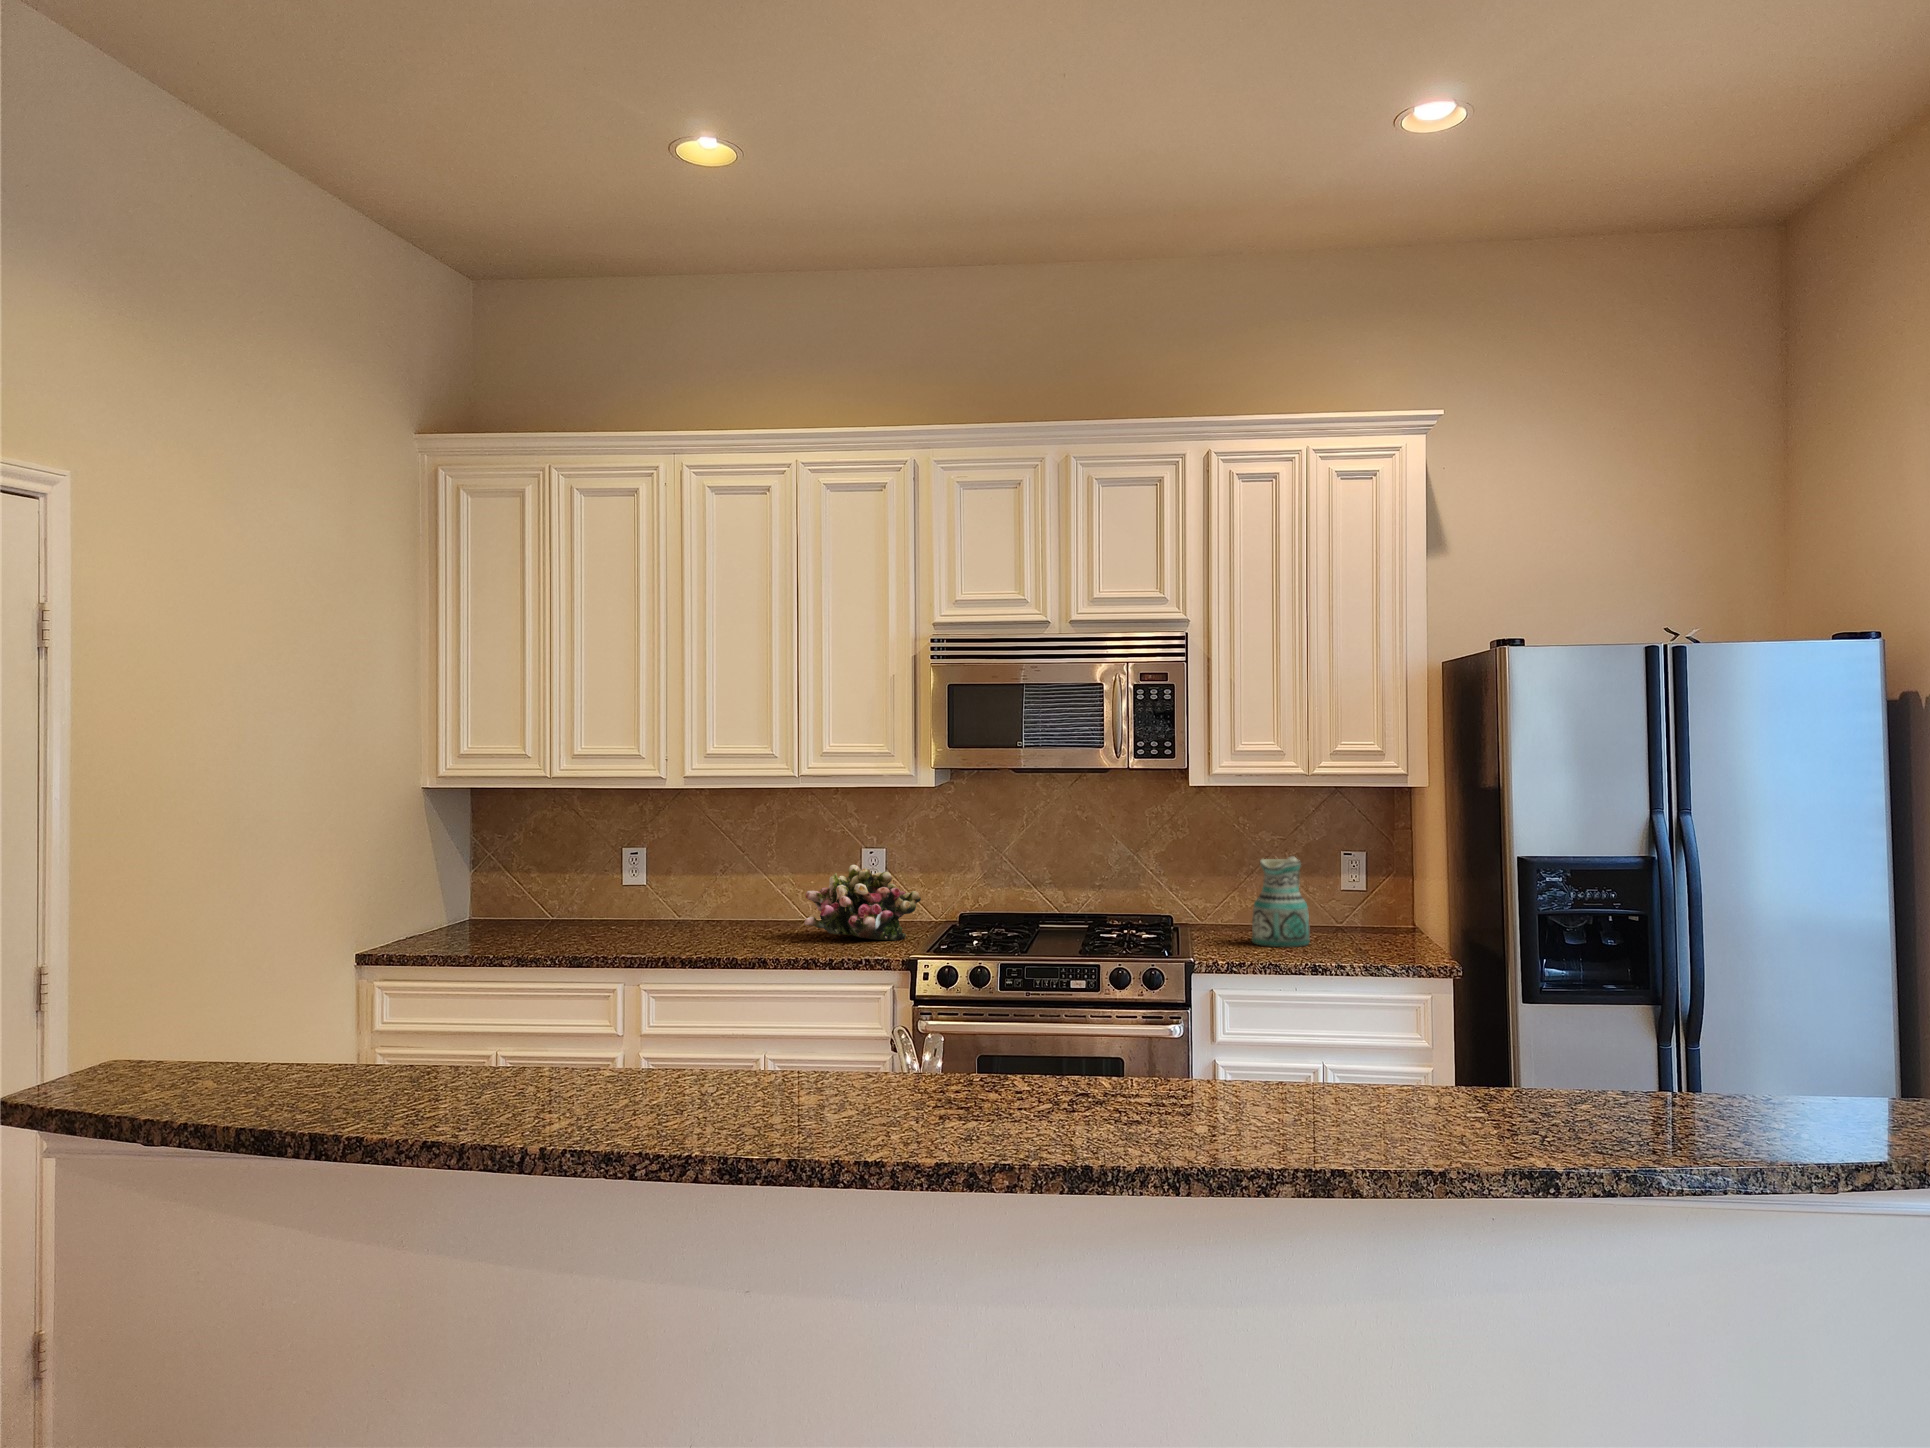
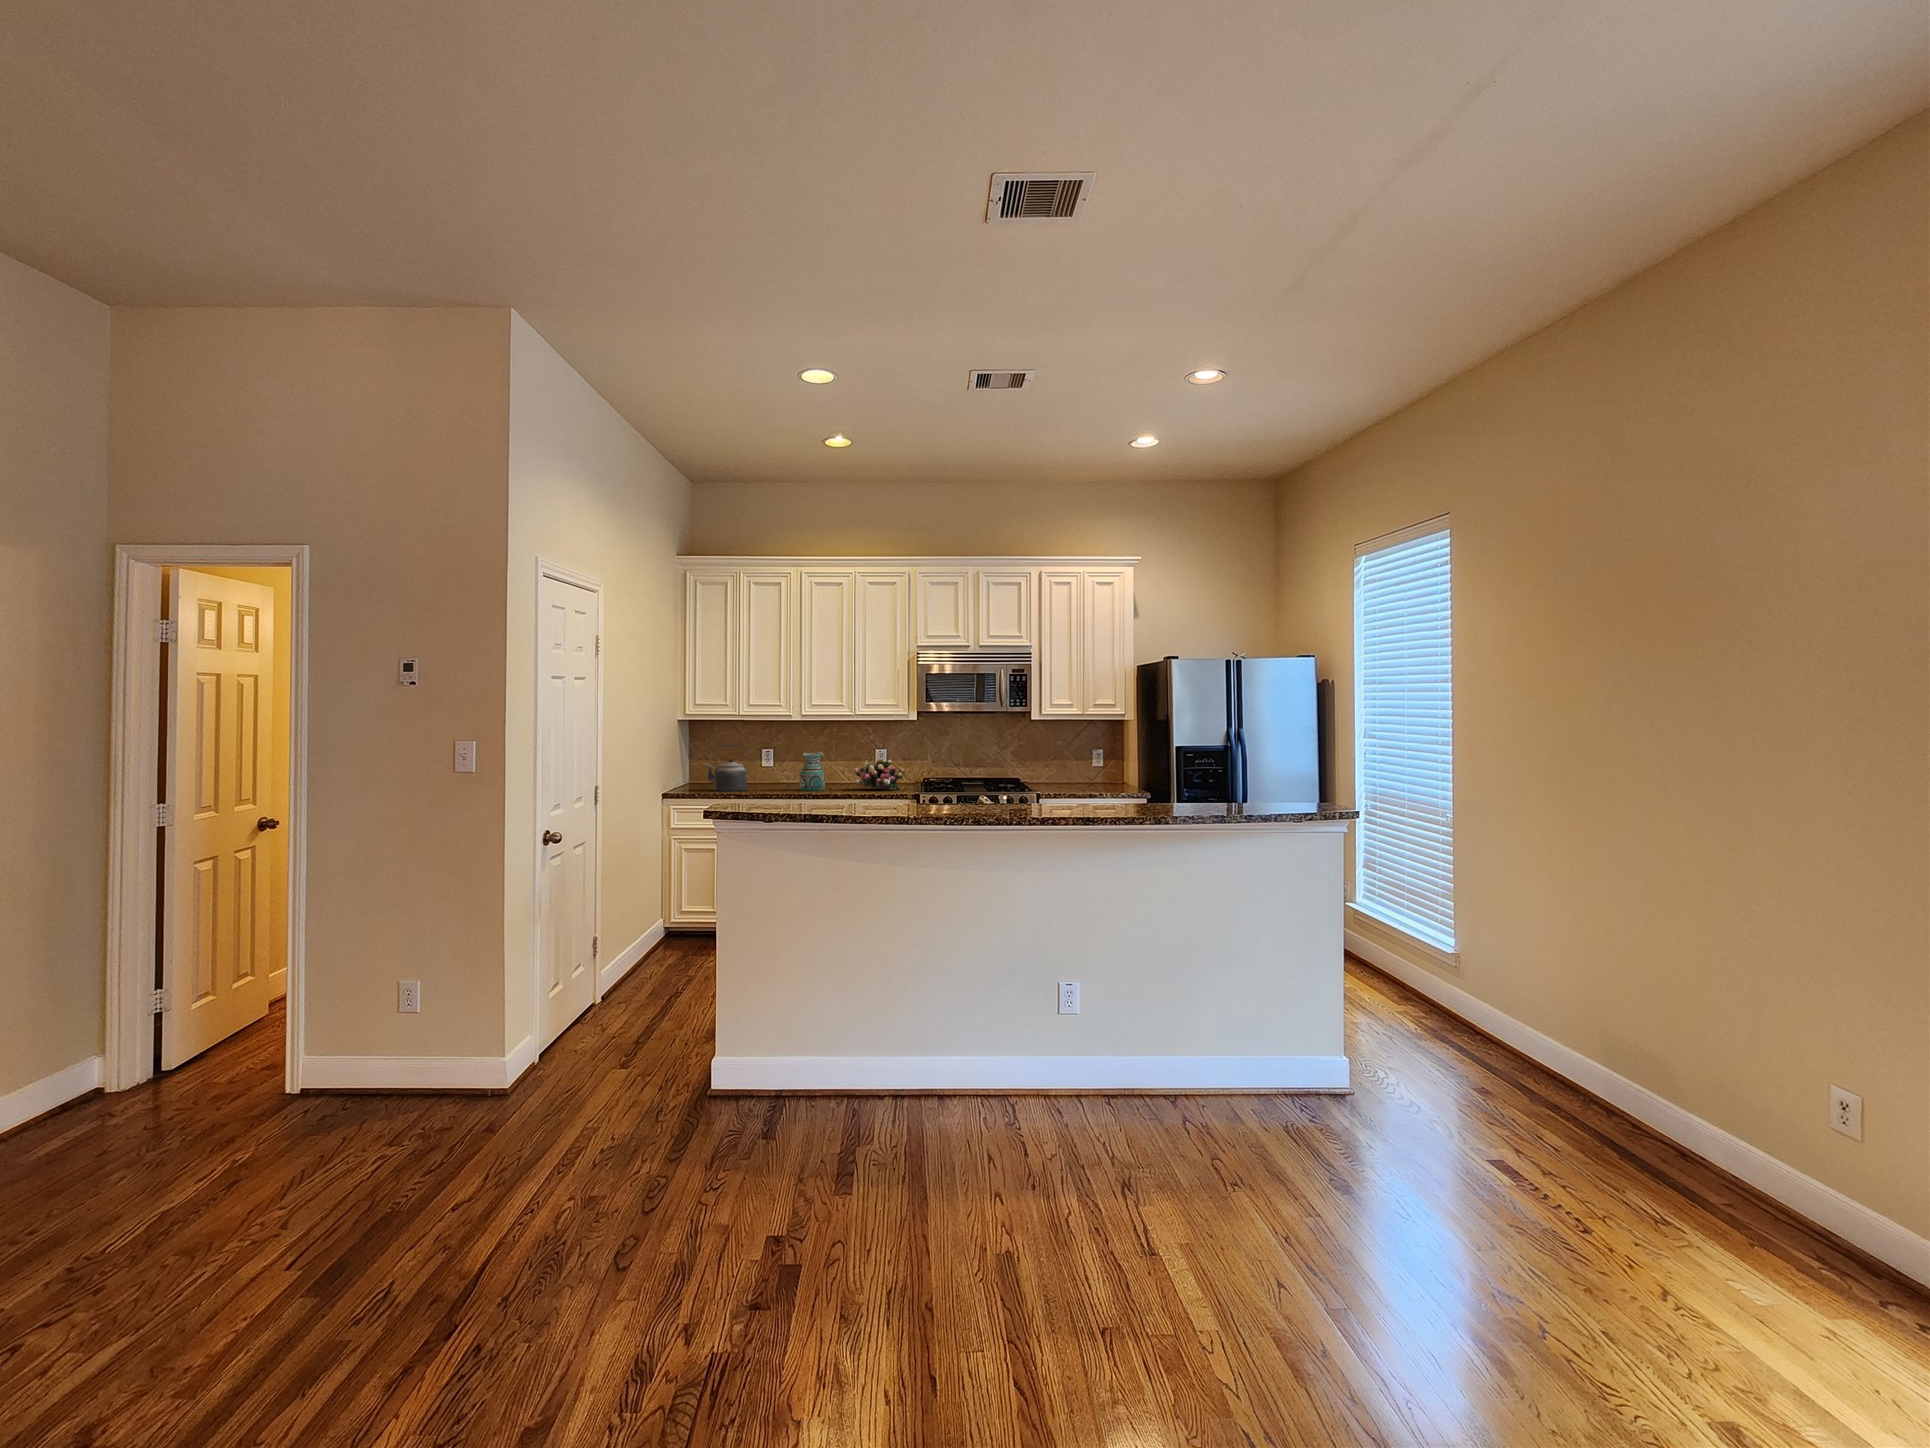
kettle: none [491,839,588,942] -> present [705,745,749,792]
ceramic pitcher: present [1252,856,1310,947] -> present [799,752,825,791]

